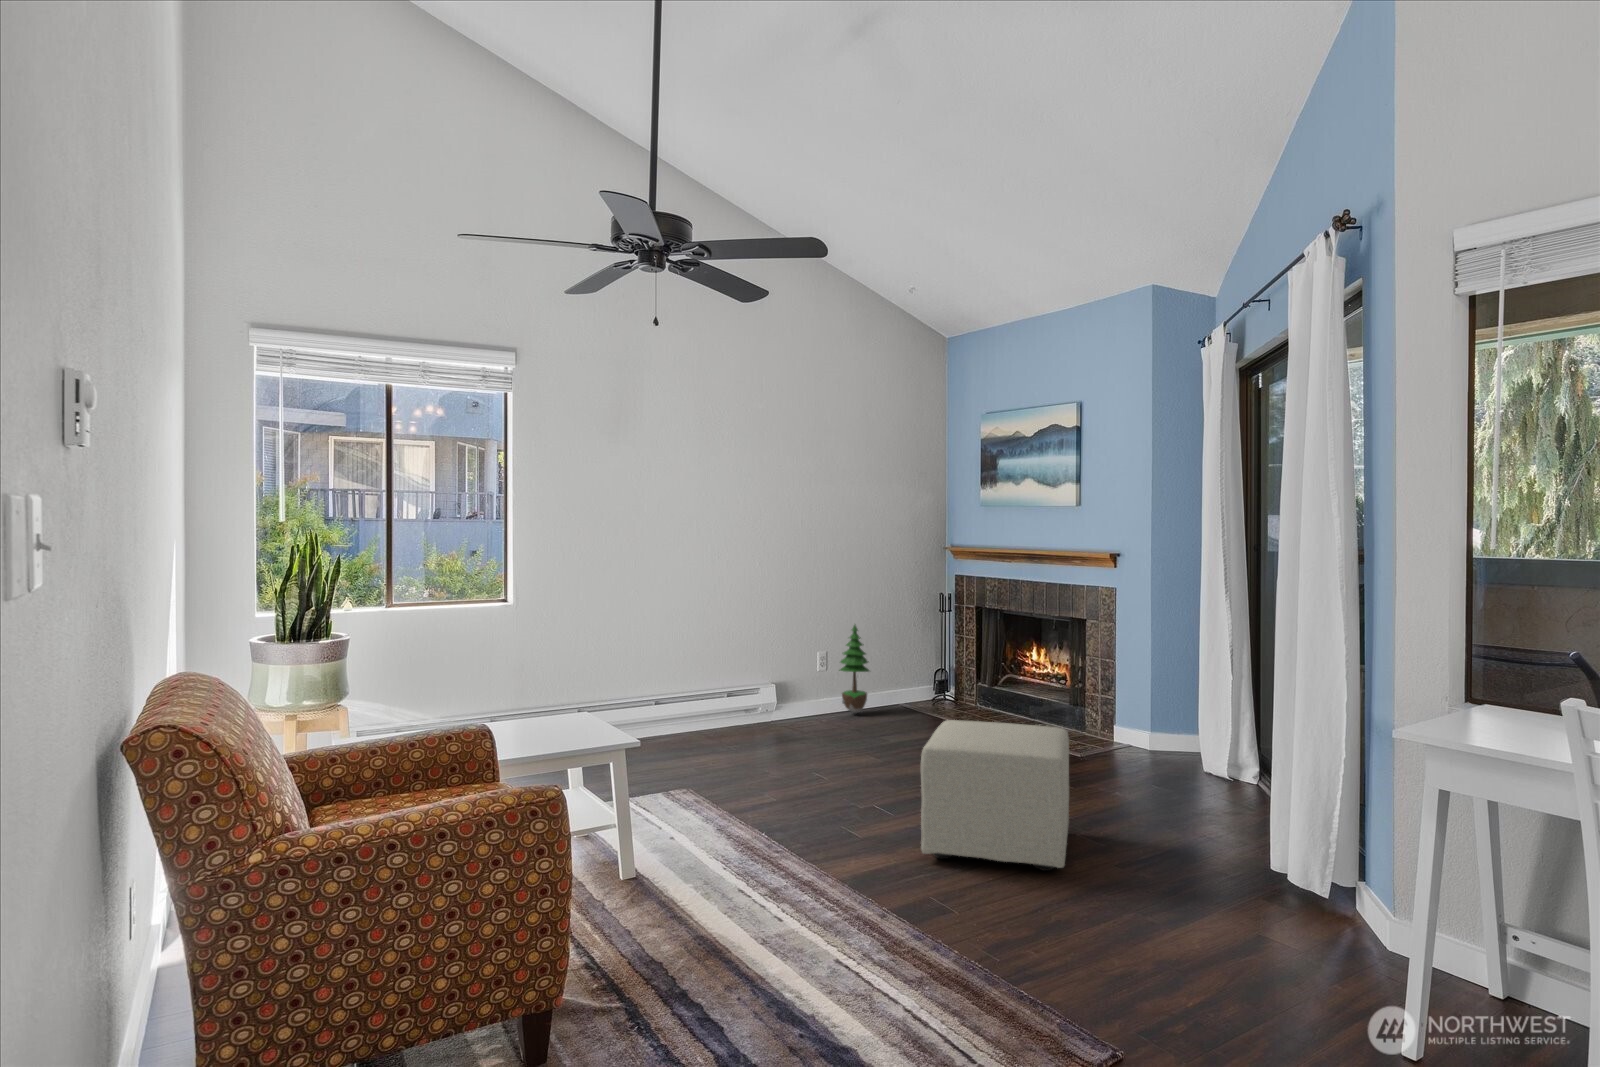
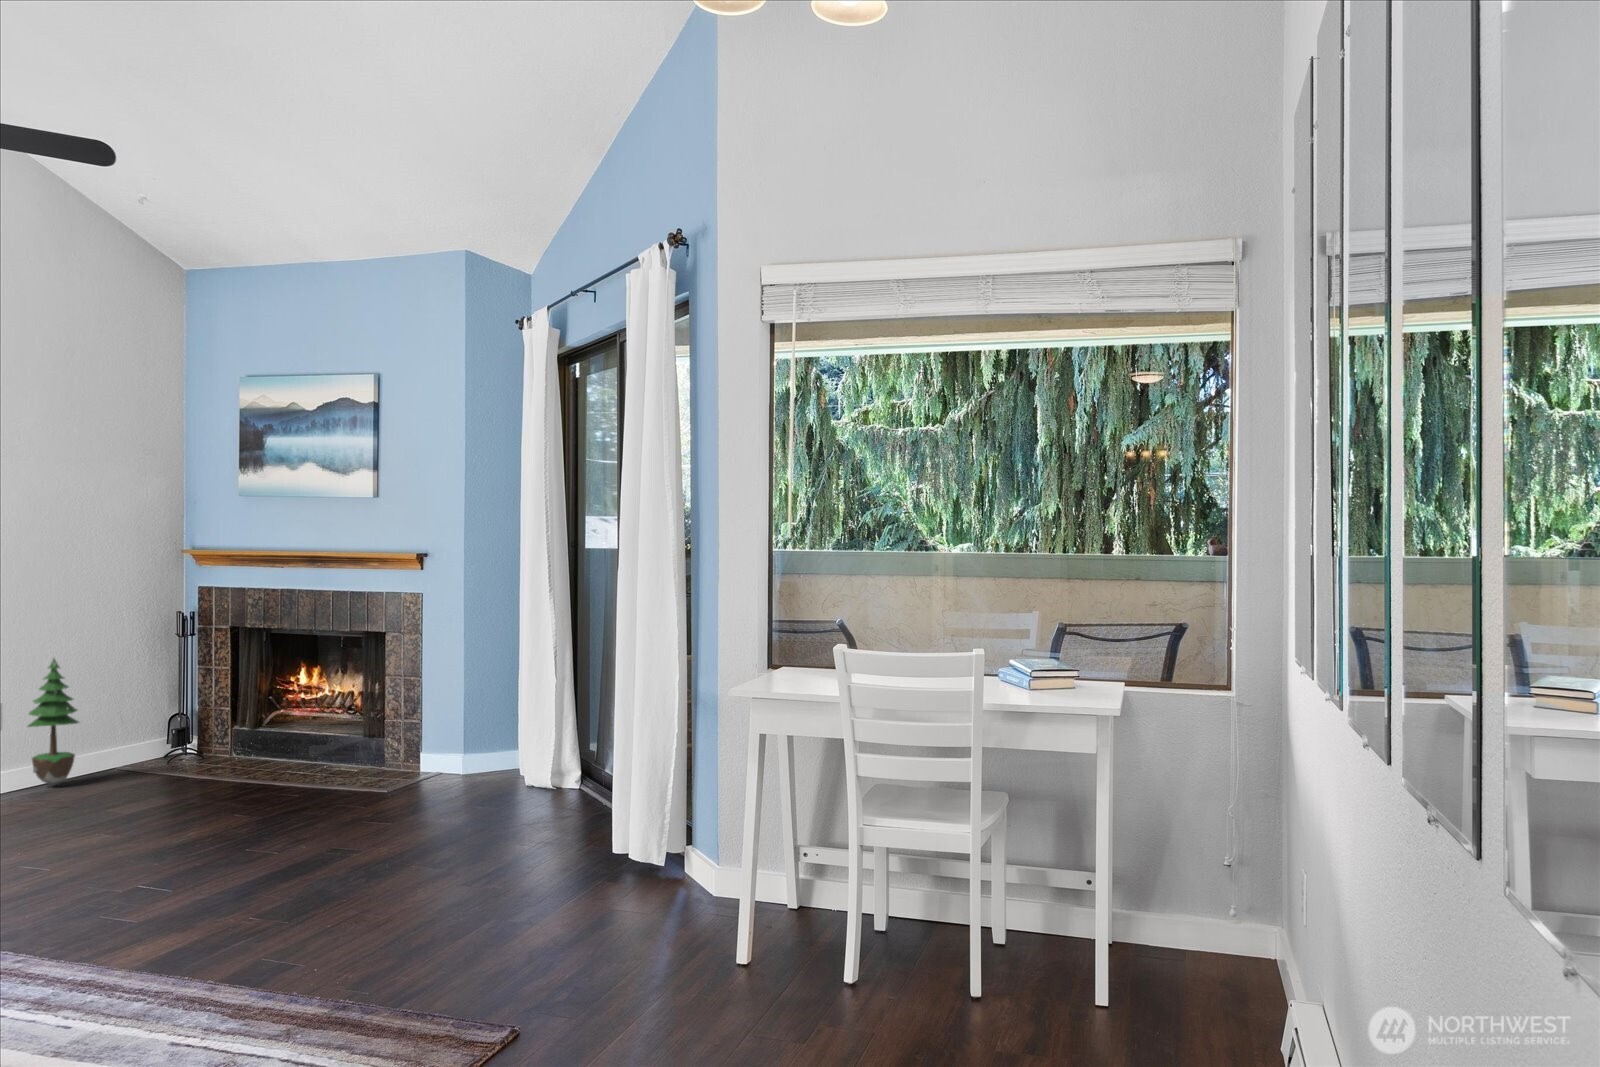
ottoman: present [921,720,1069,871] -> none [234,747,413,918]

